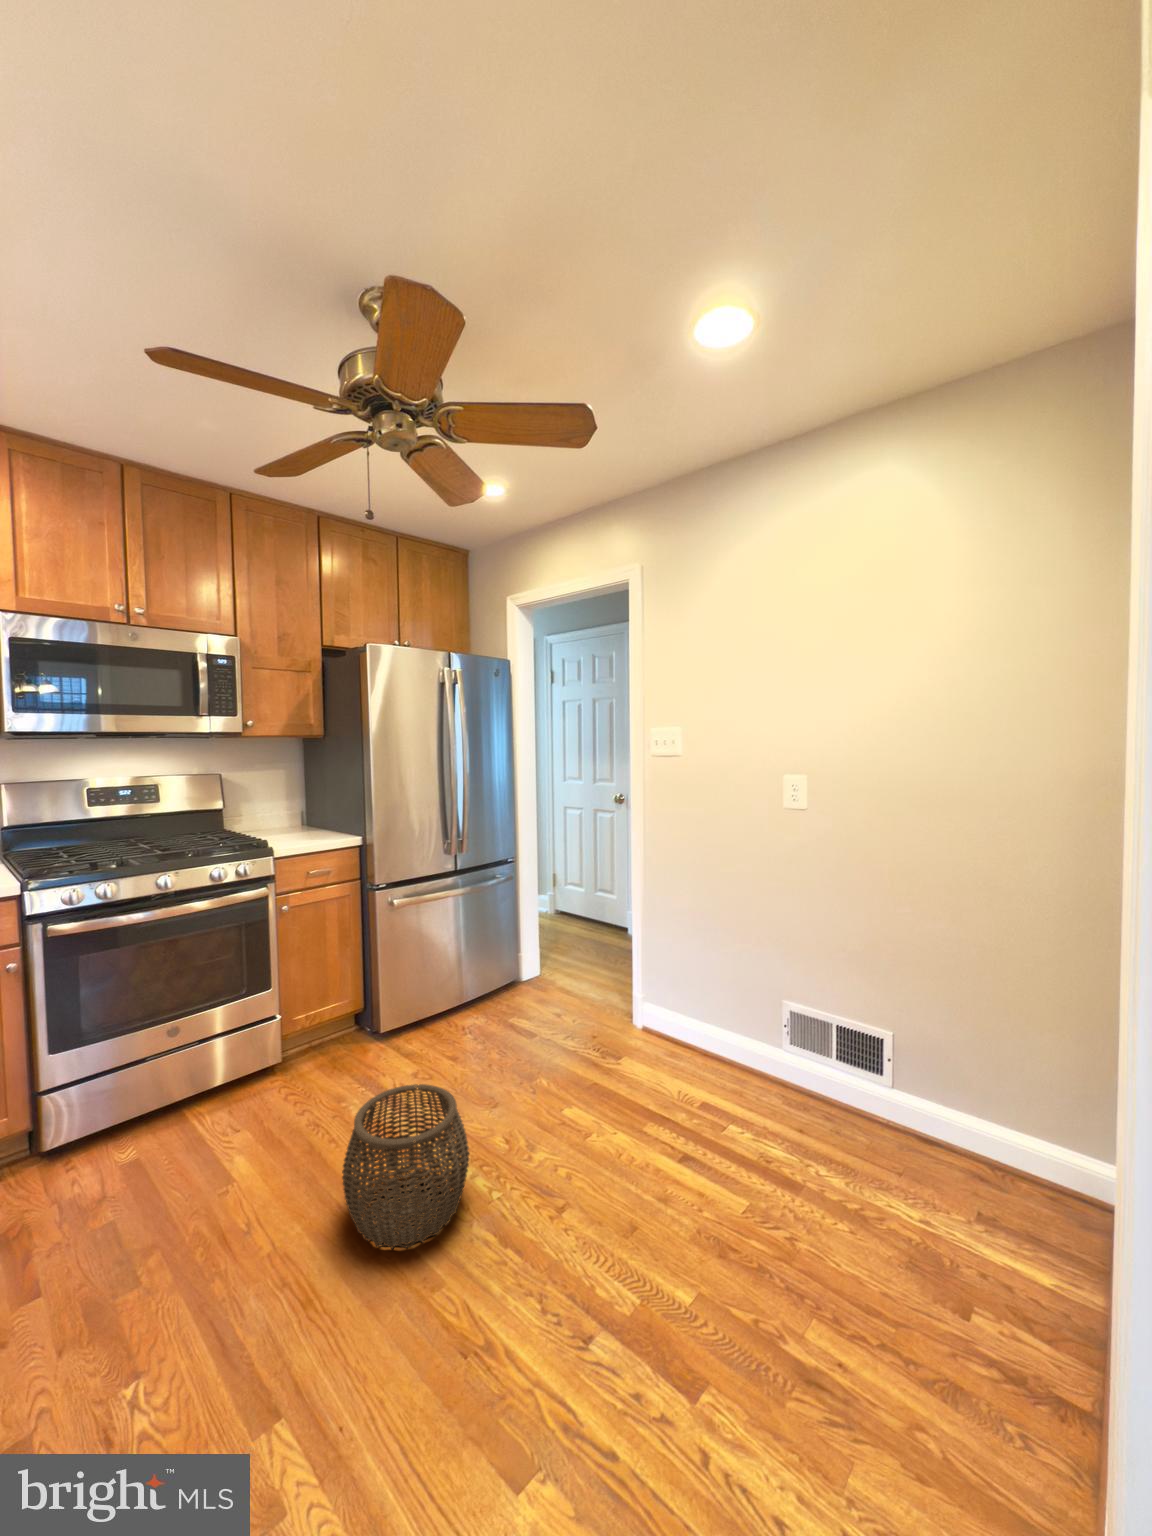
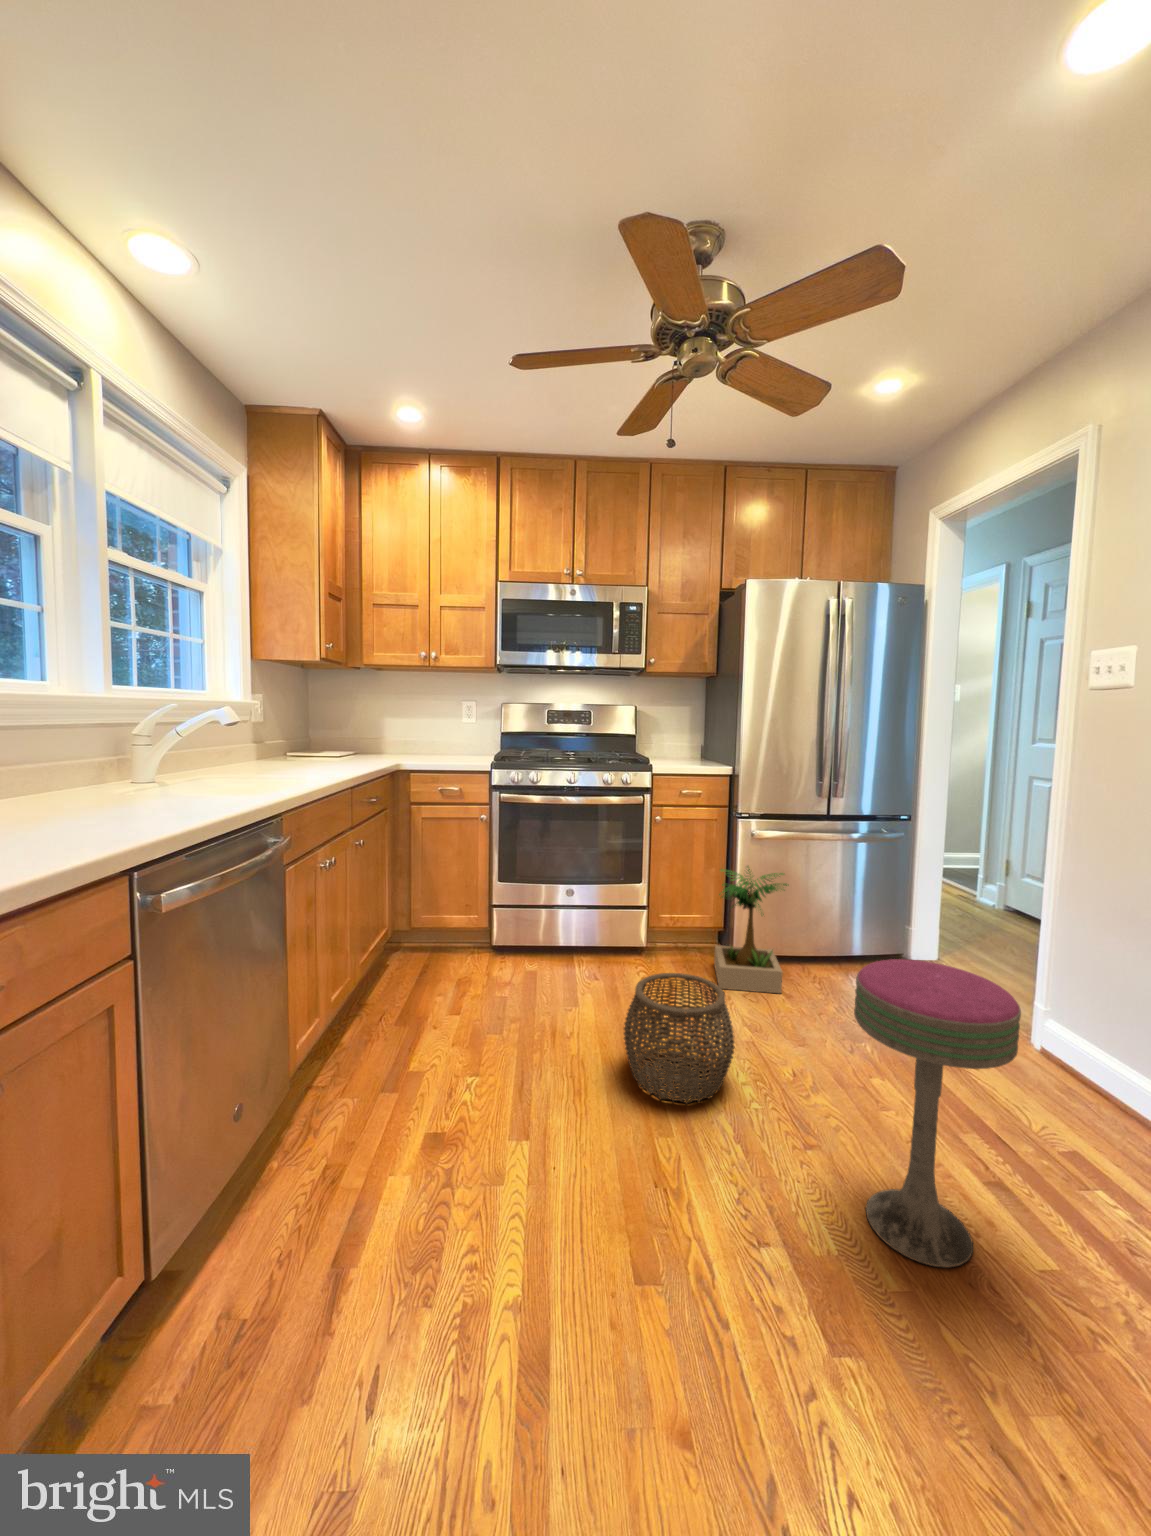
potted plant: none [363,935,451,1080] -> present [714,866,789,993]
bar stool: none [609,1001,728,1264] -> present [854,959,1021,1268]

